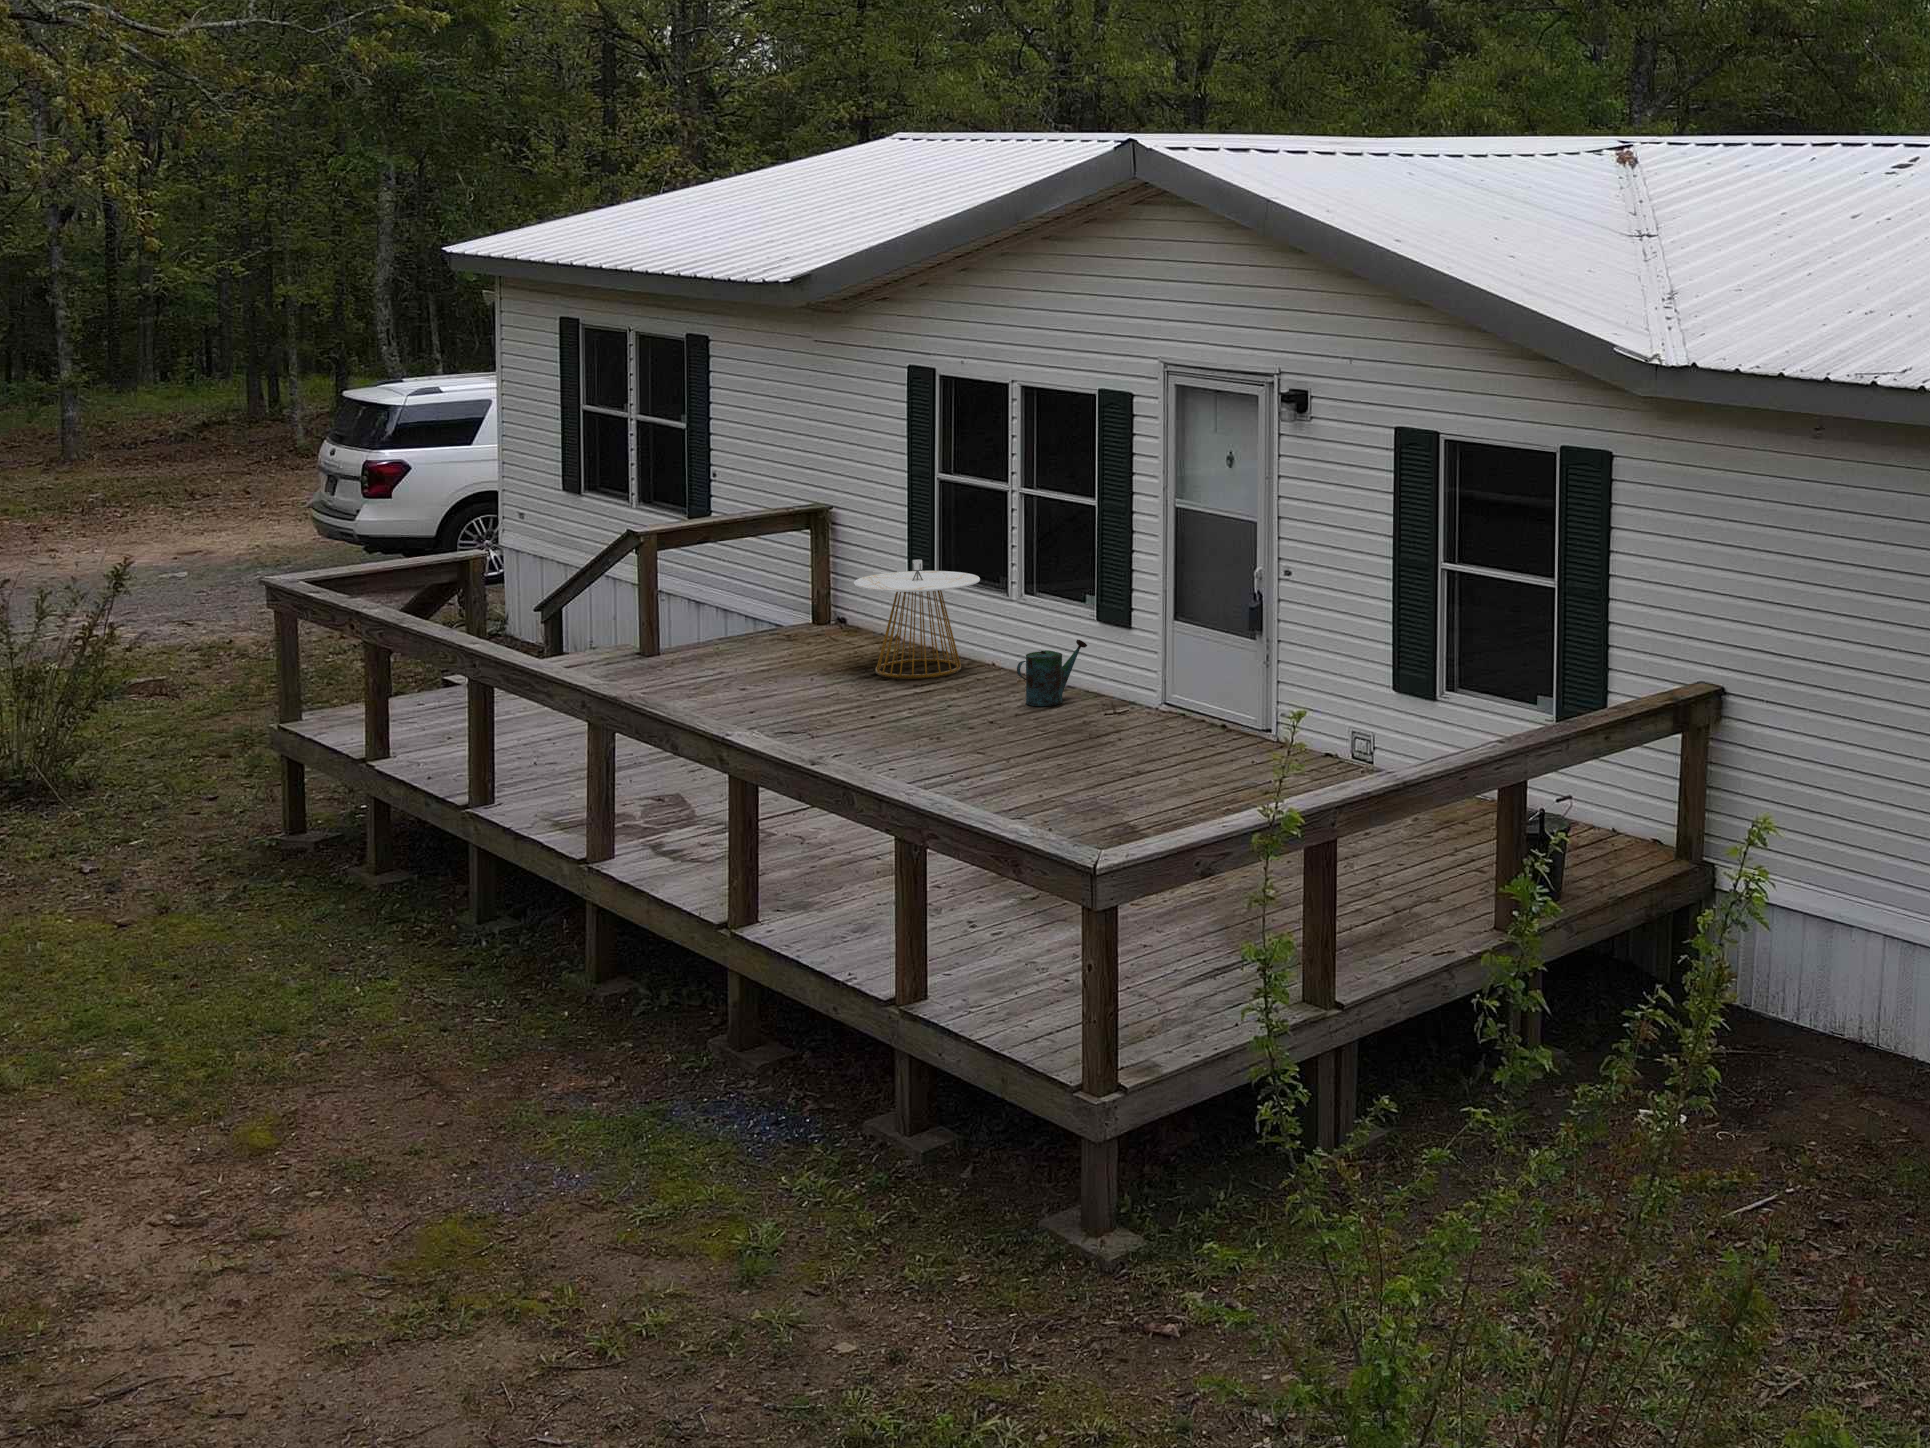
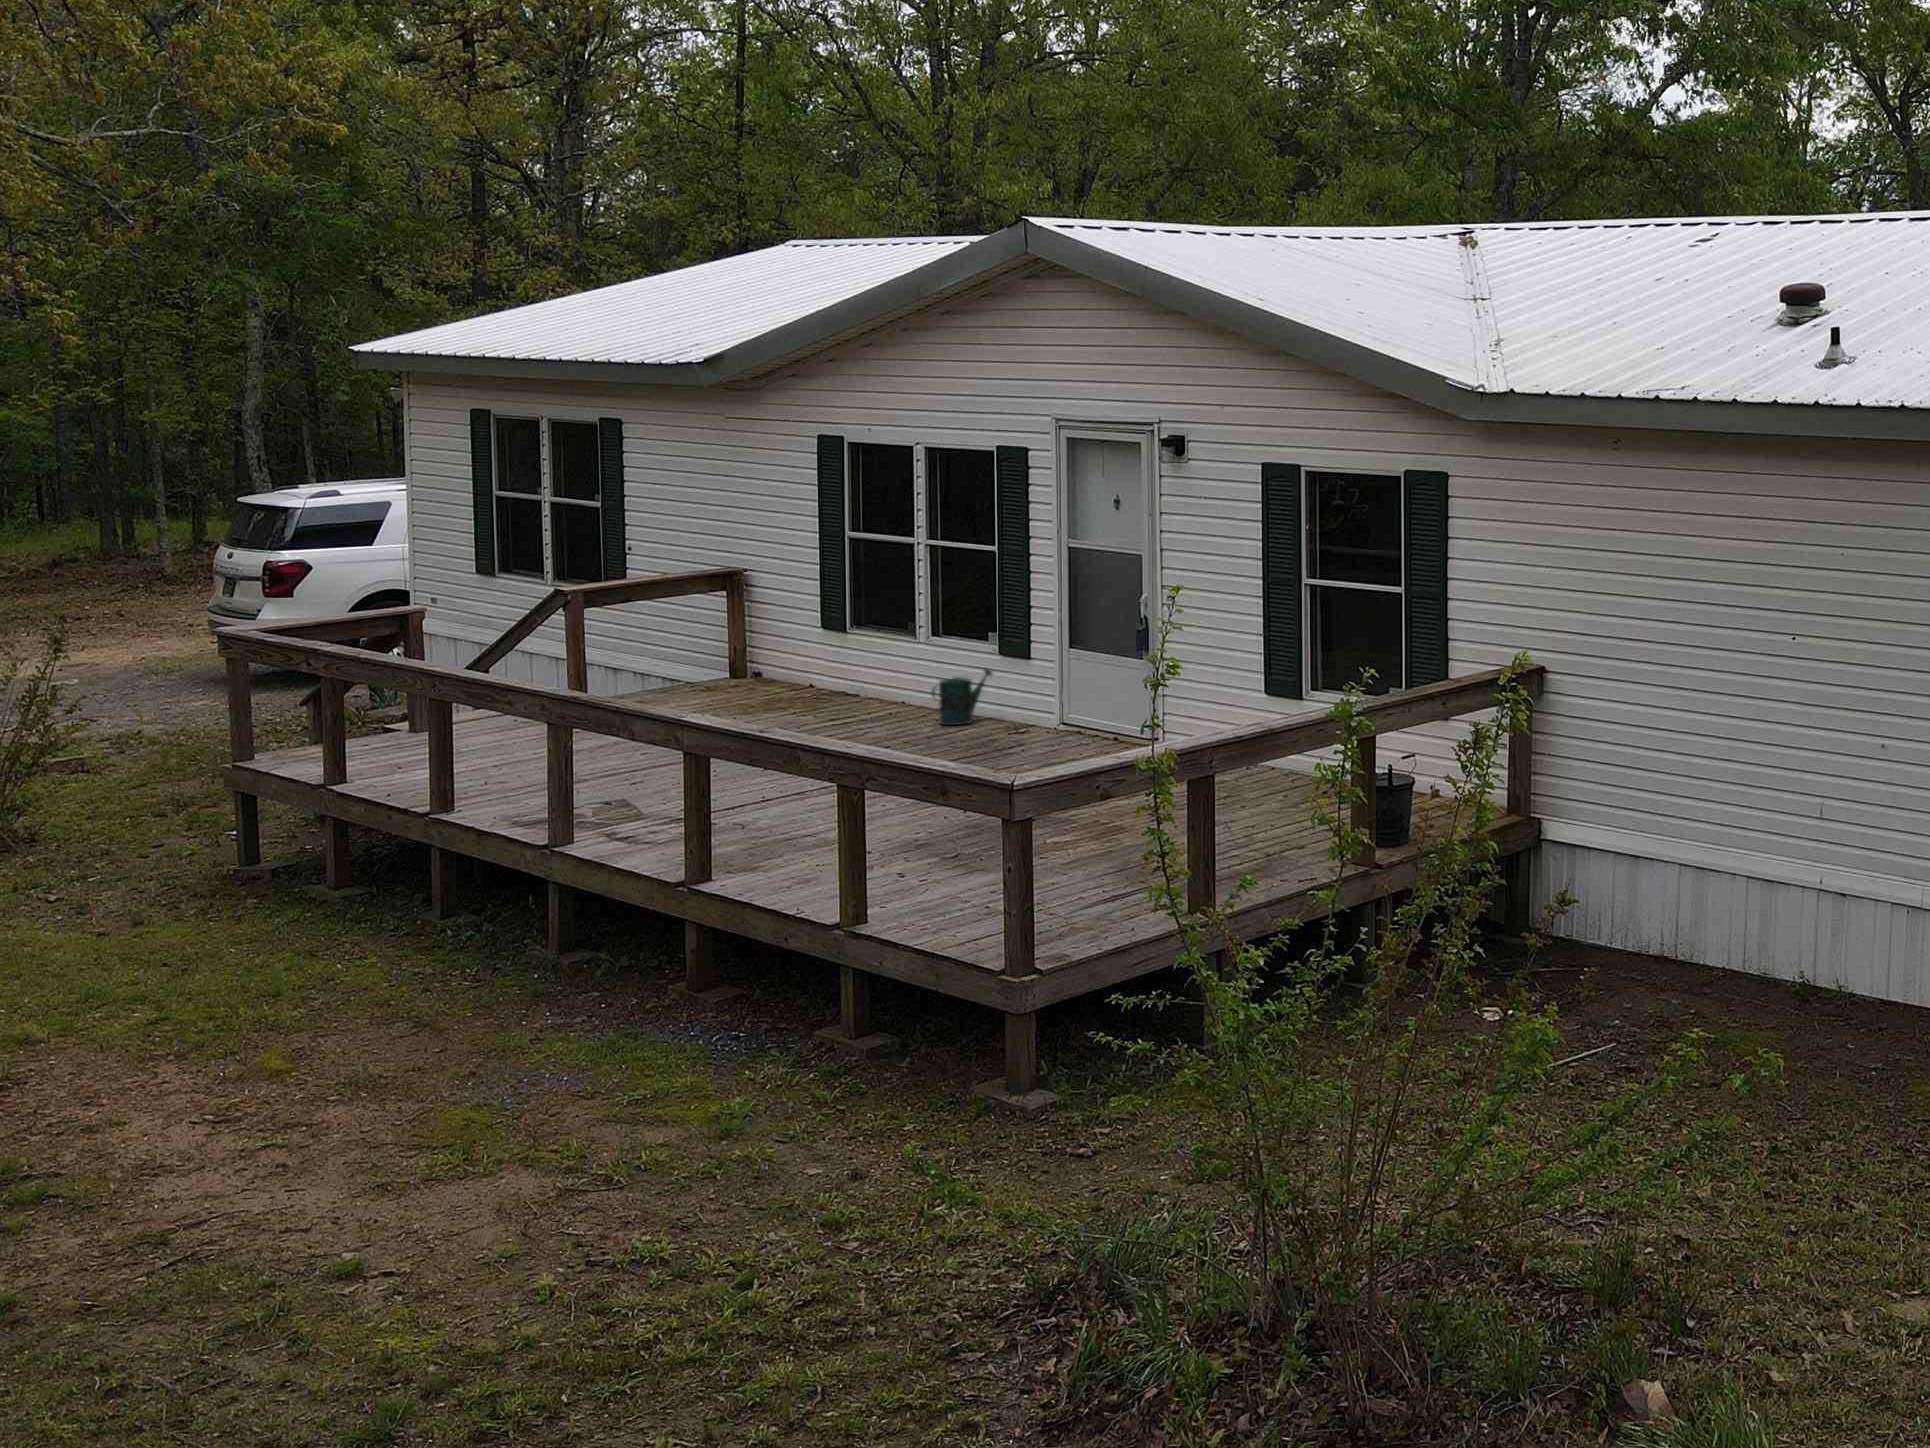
side table: present [854,560,980,679] -> none [778,607,893,711]

